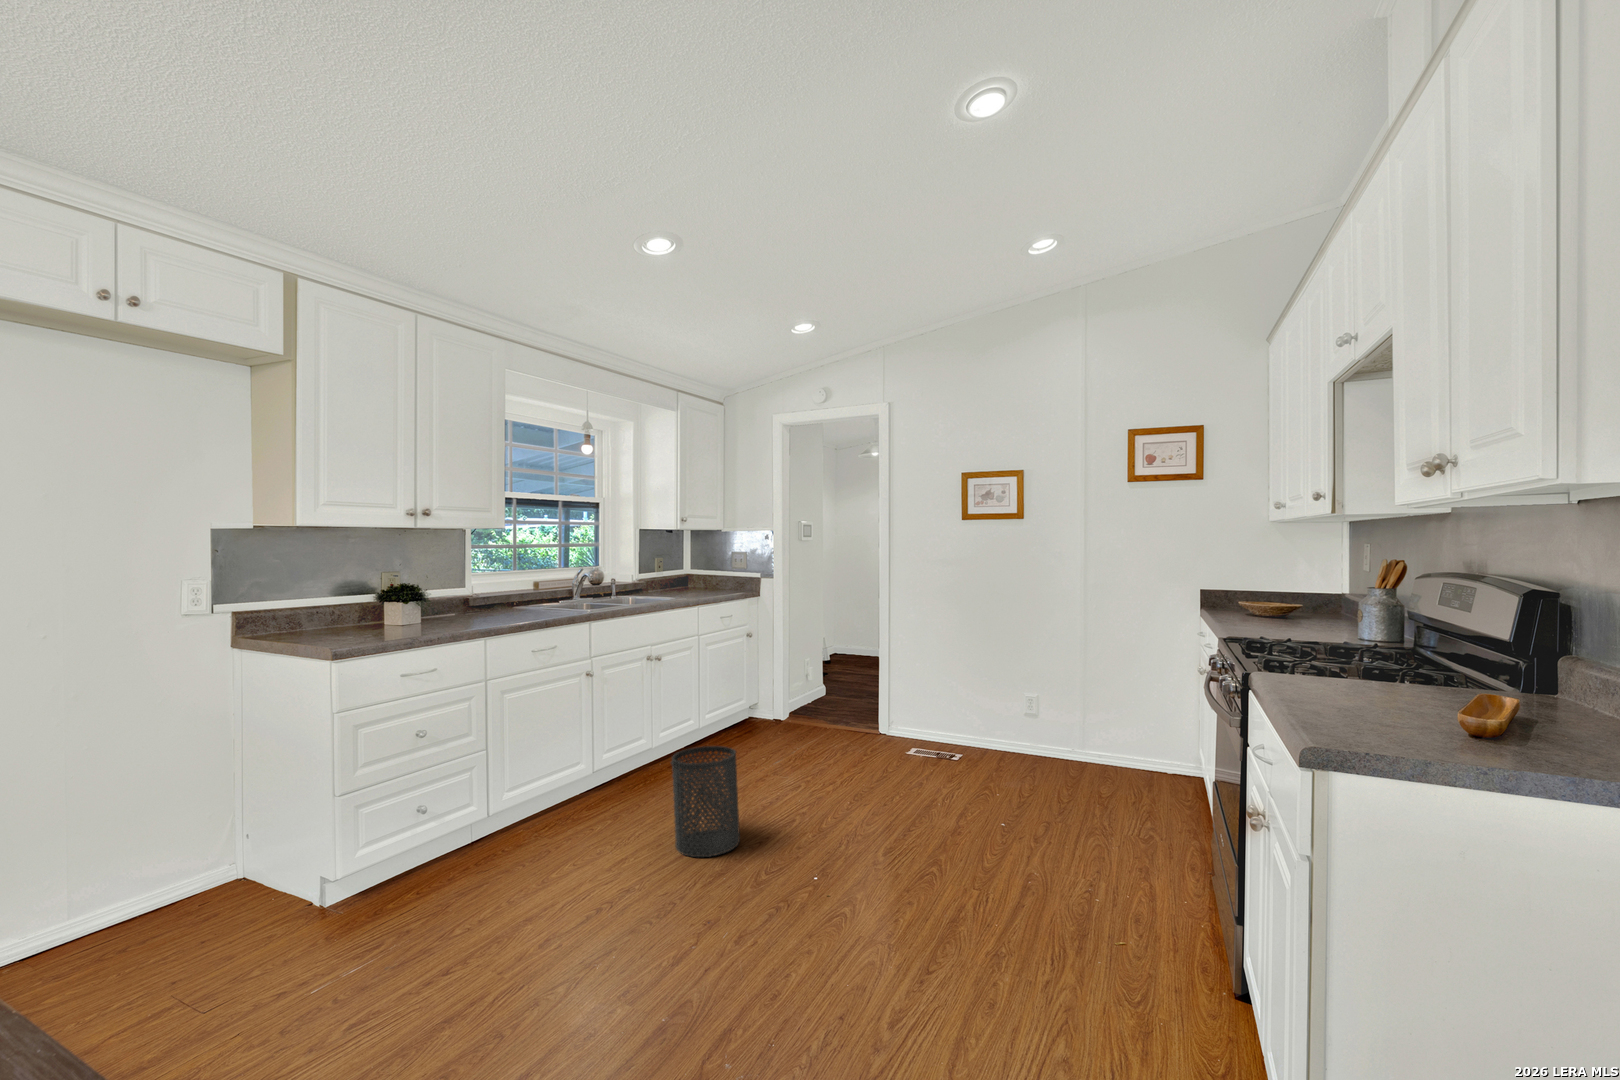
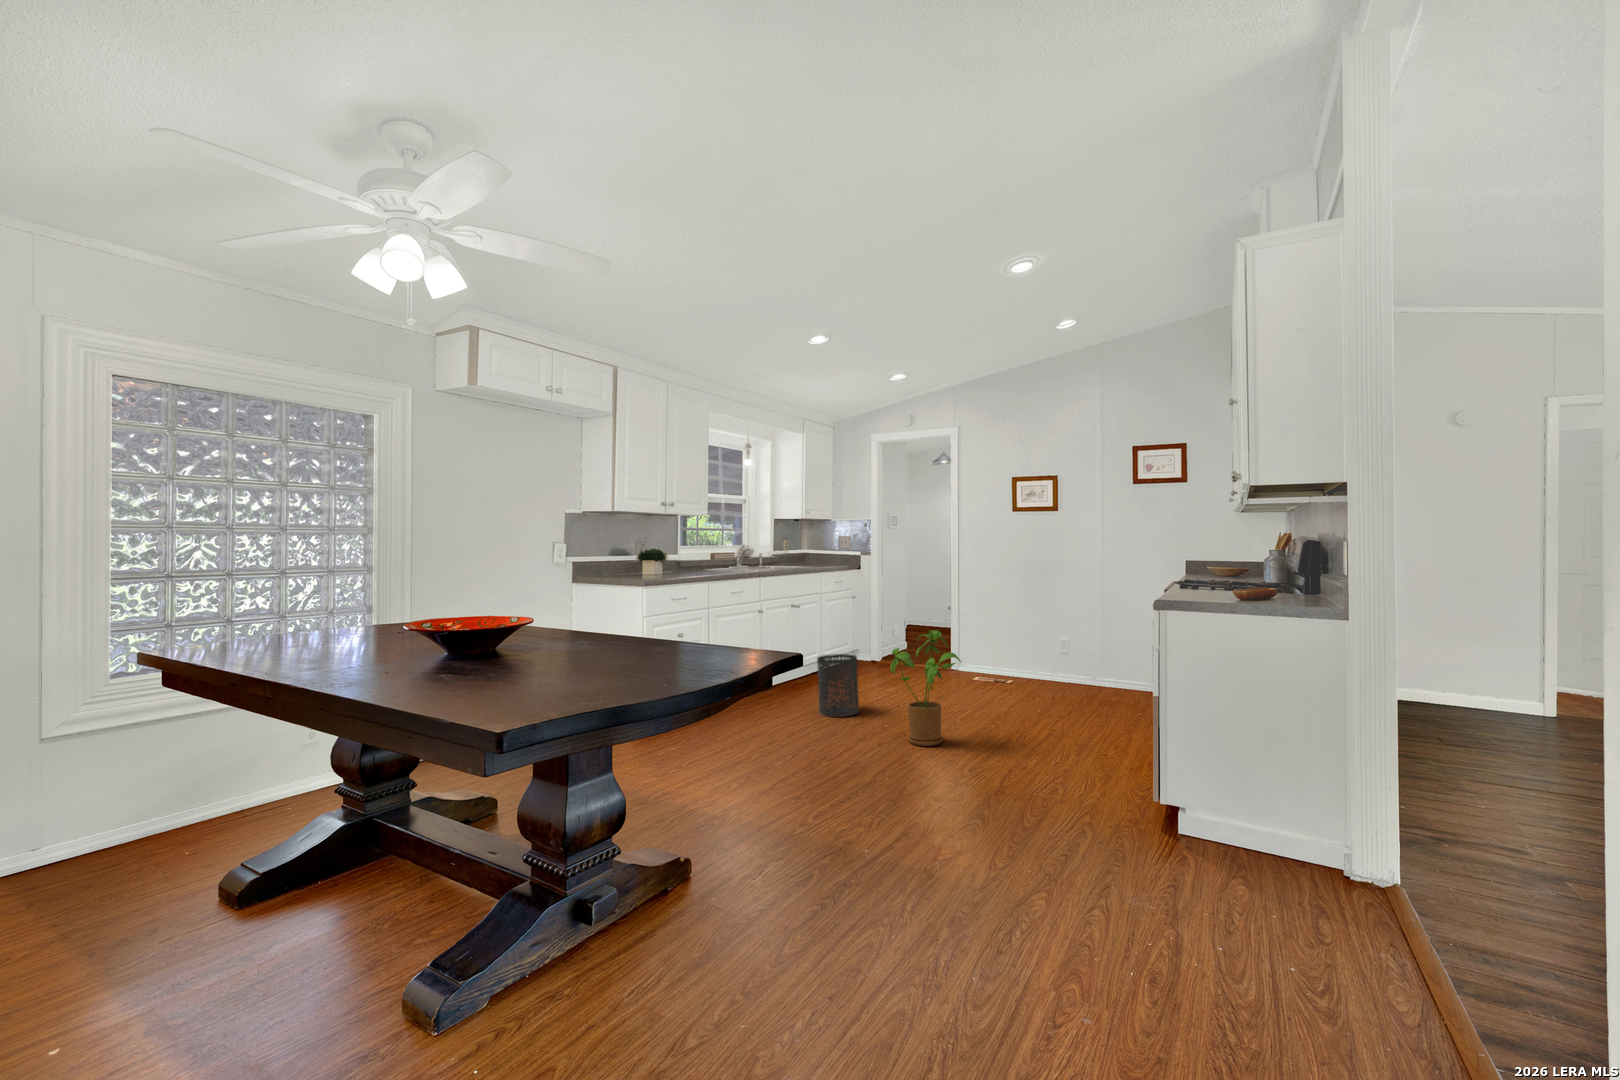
house plant: none [780,729,906,944] -> present [890,630,961,746]

